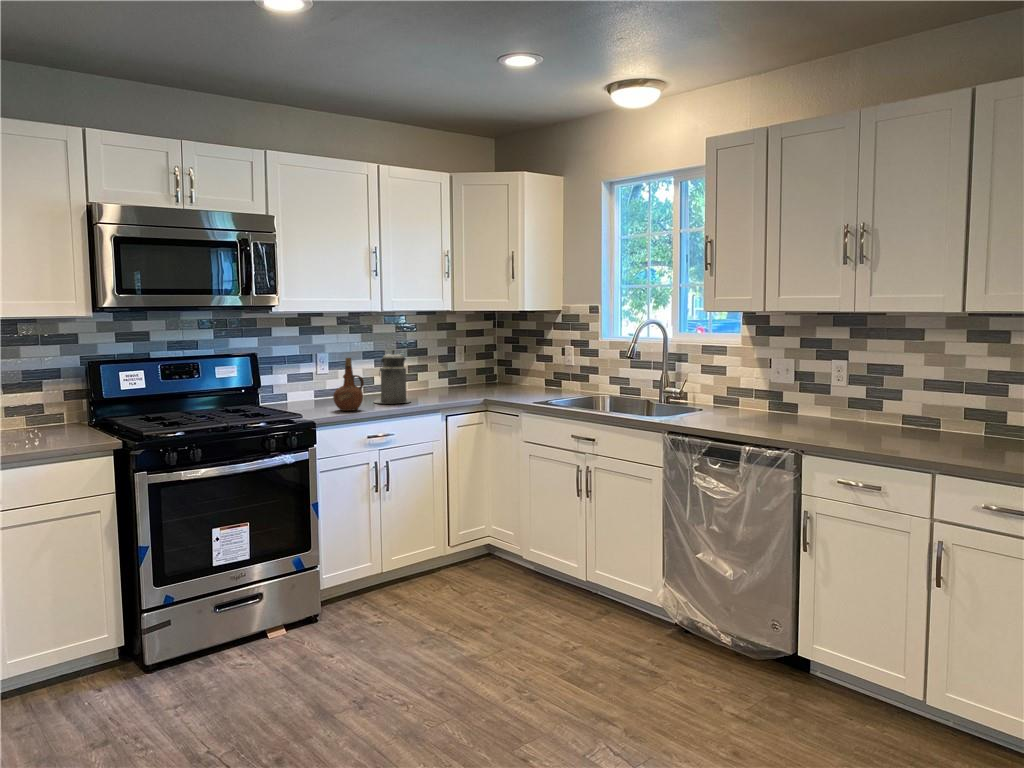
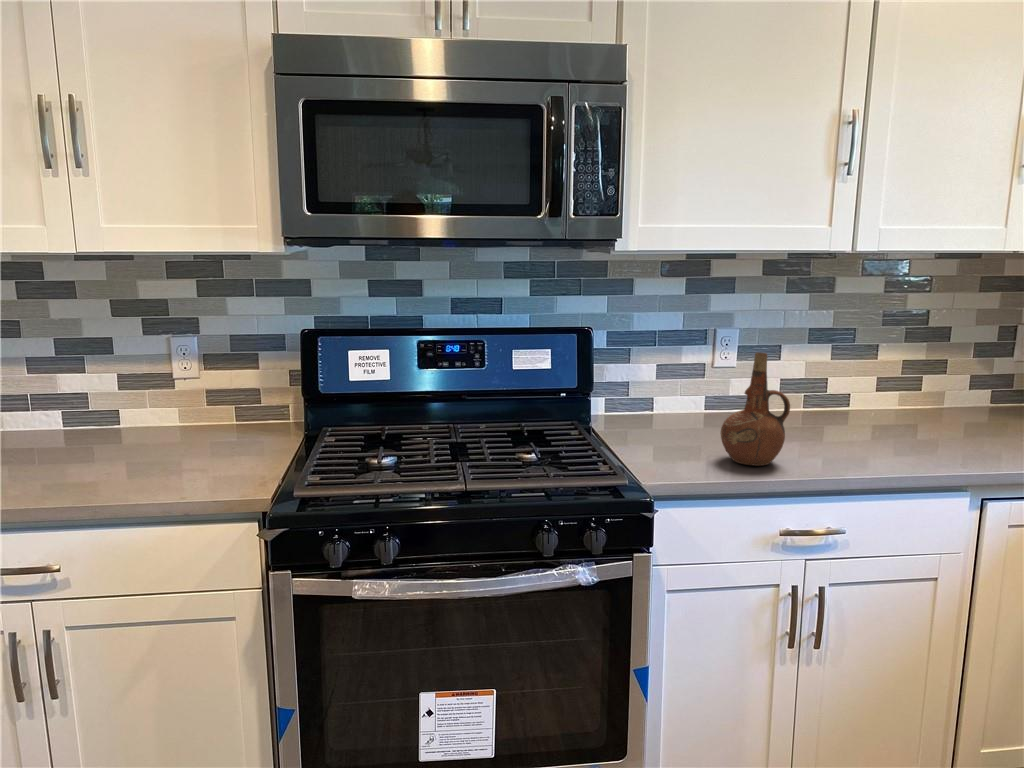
canister: present [374,350,410,403] -> none [814,336,900,454]

